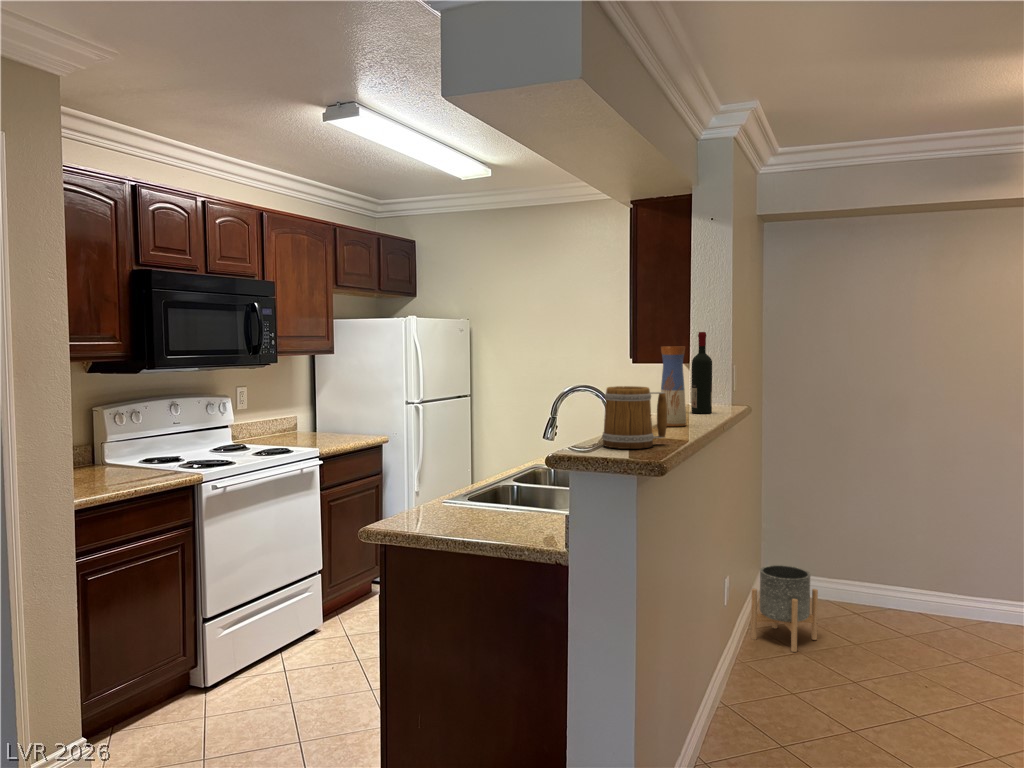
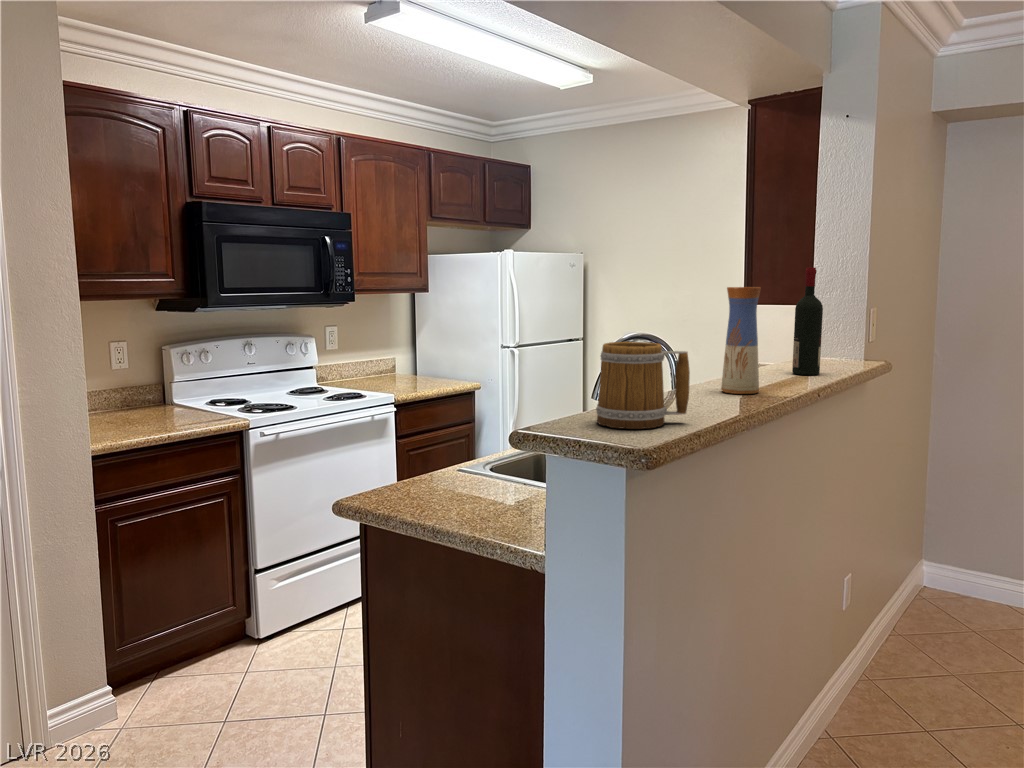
planter: present [751,565,818,652] -> none [887,565,983,679]

